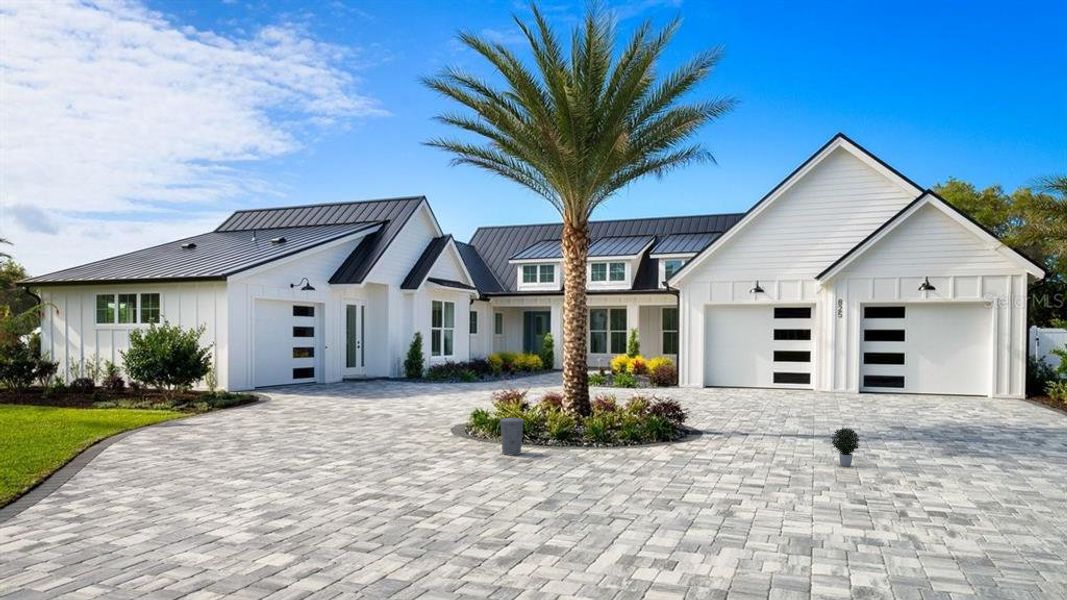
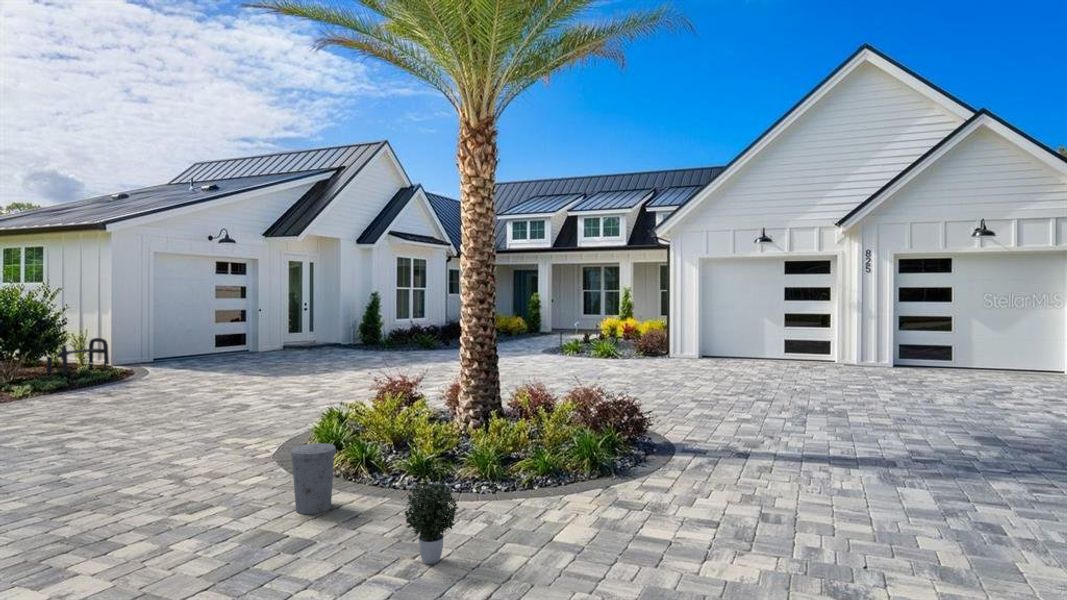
bench: none [181,369,225,399] -> present [47,338,109,375]
potted plant: present [831,428,860,467] -> present [405,484,459,564]

